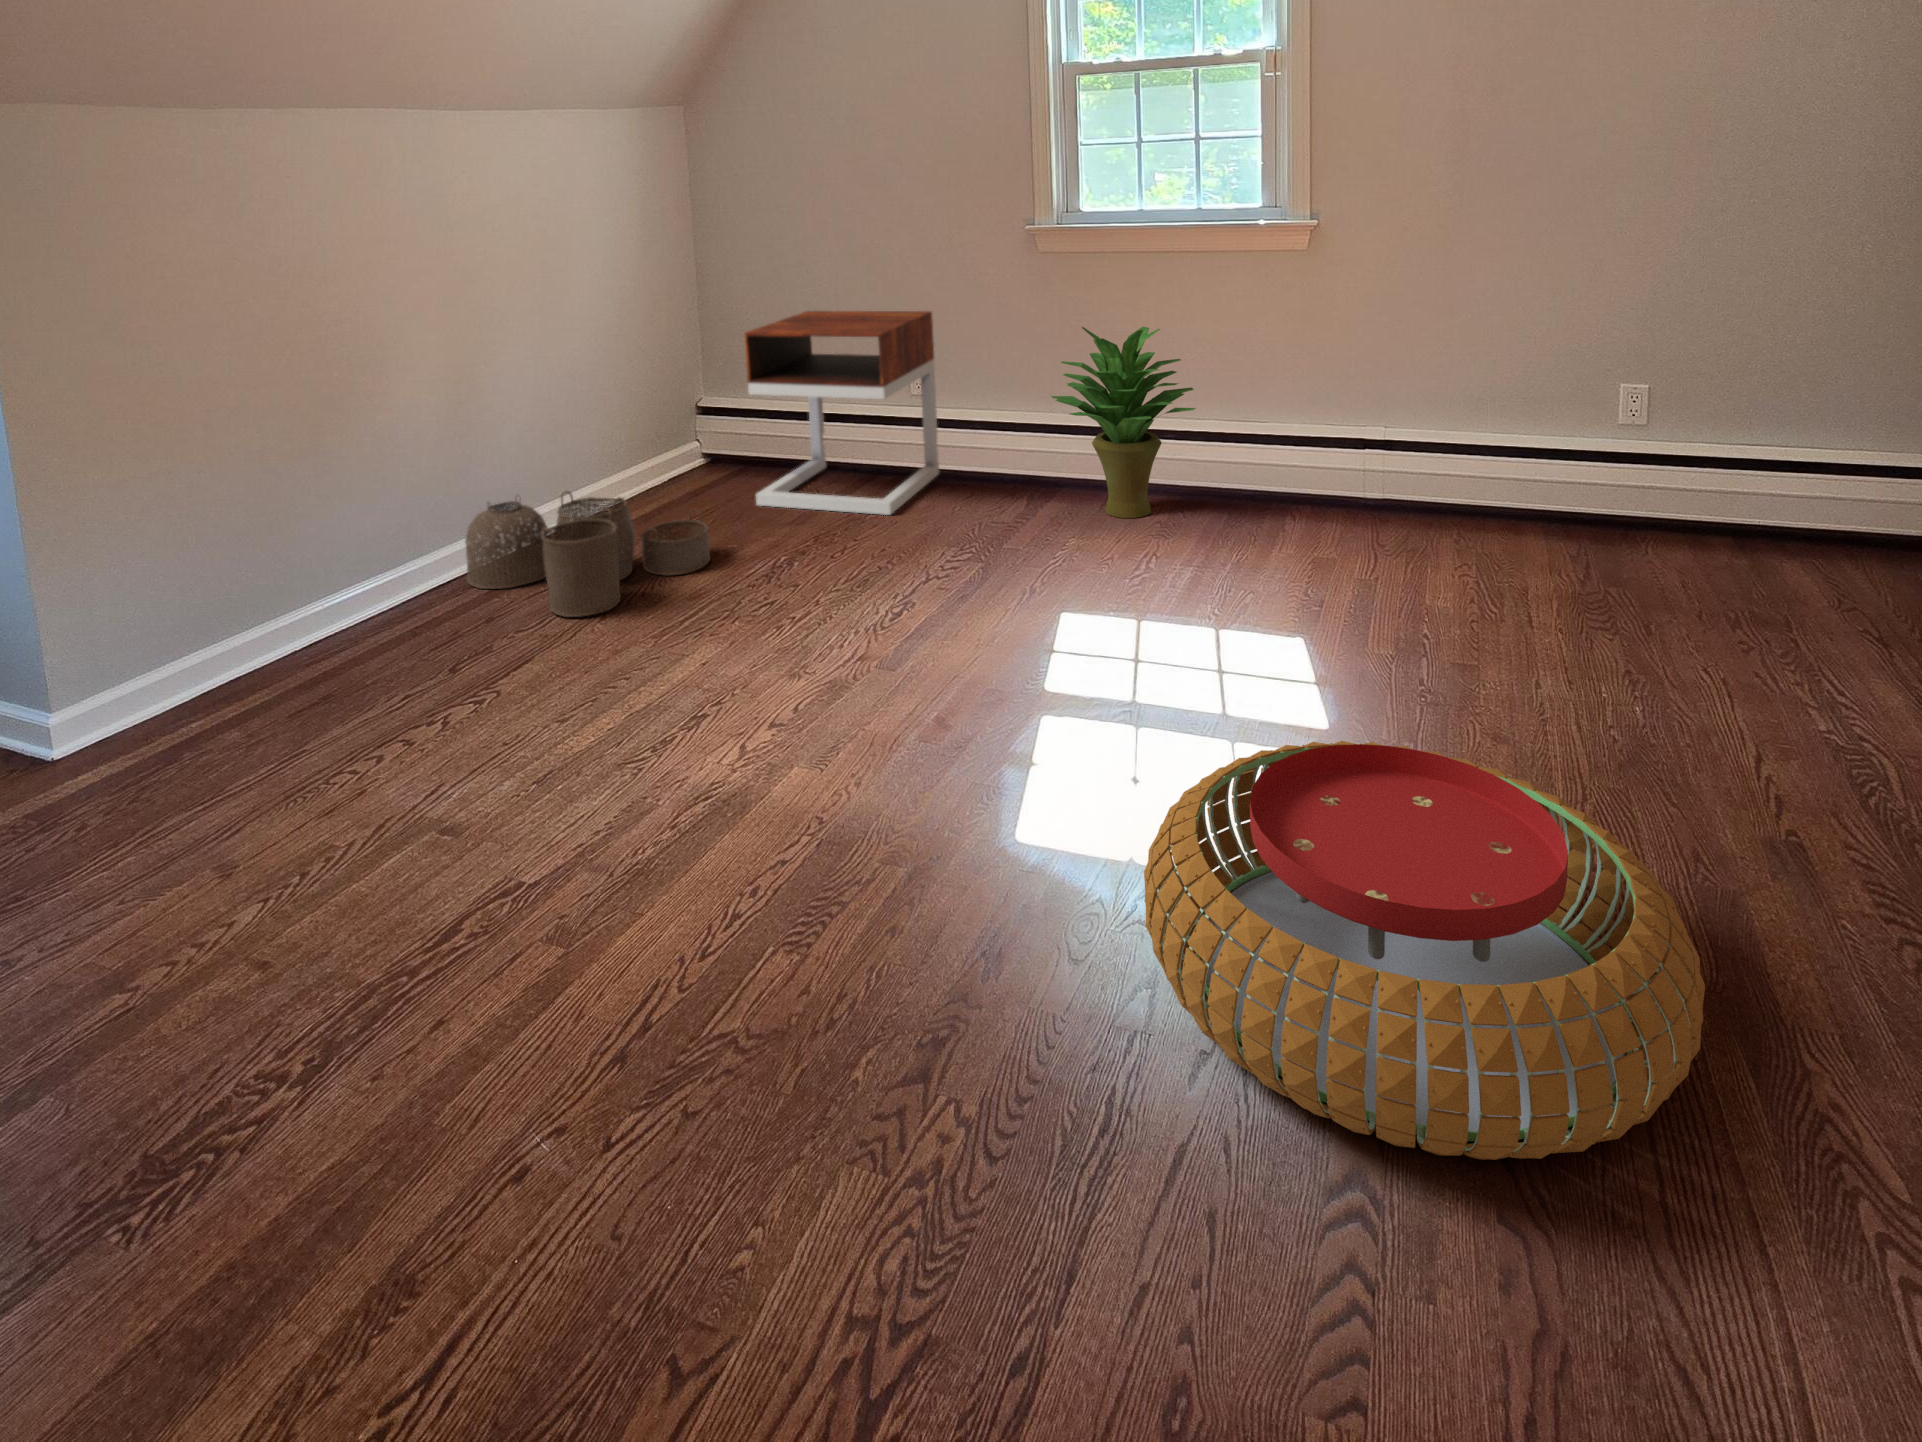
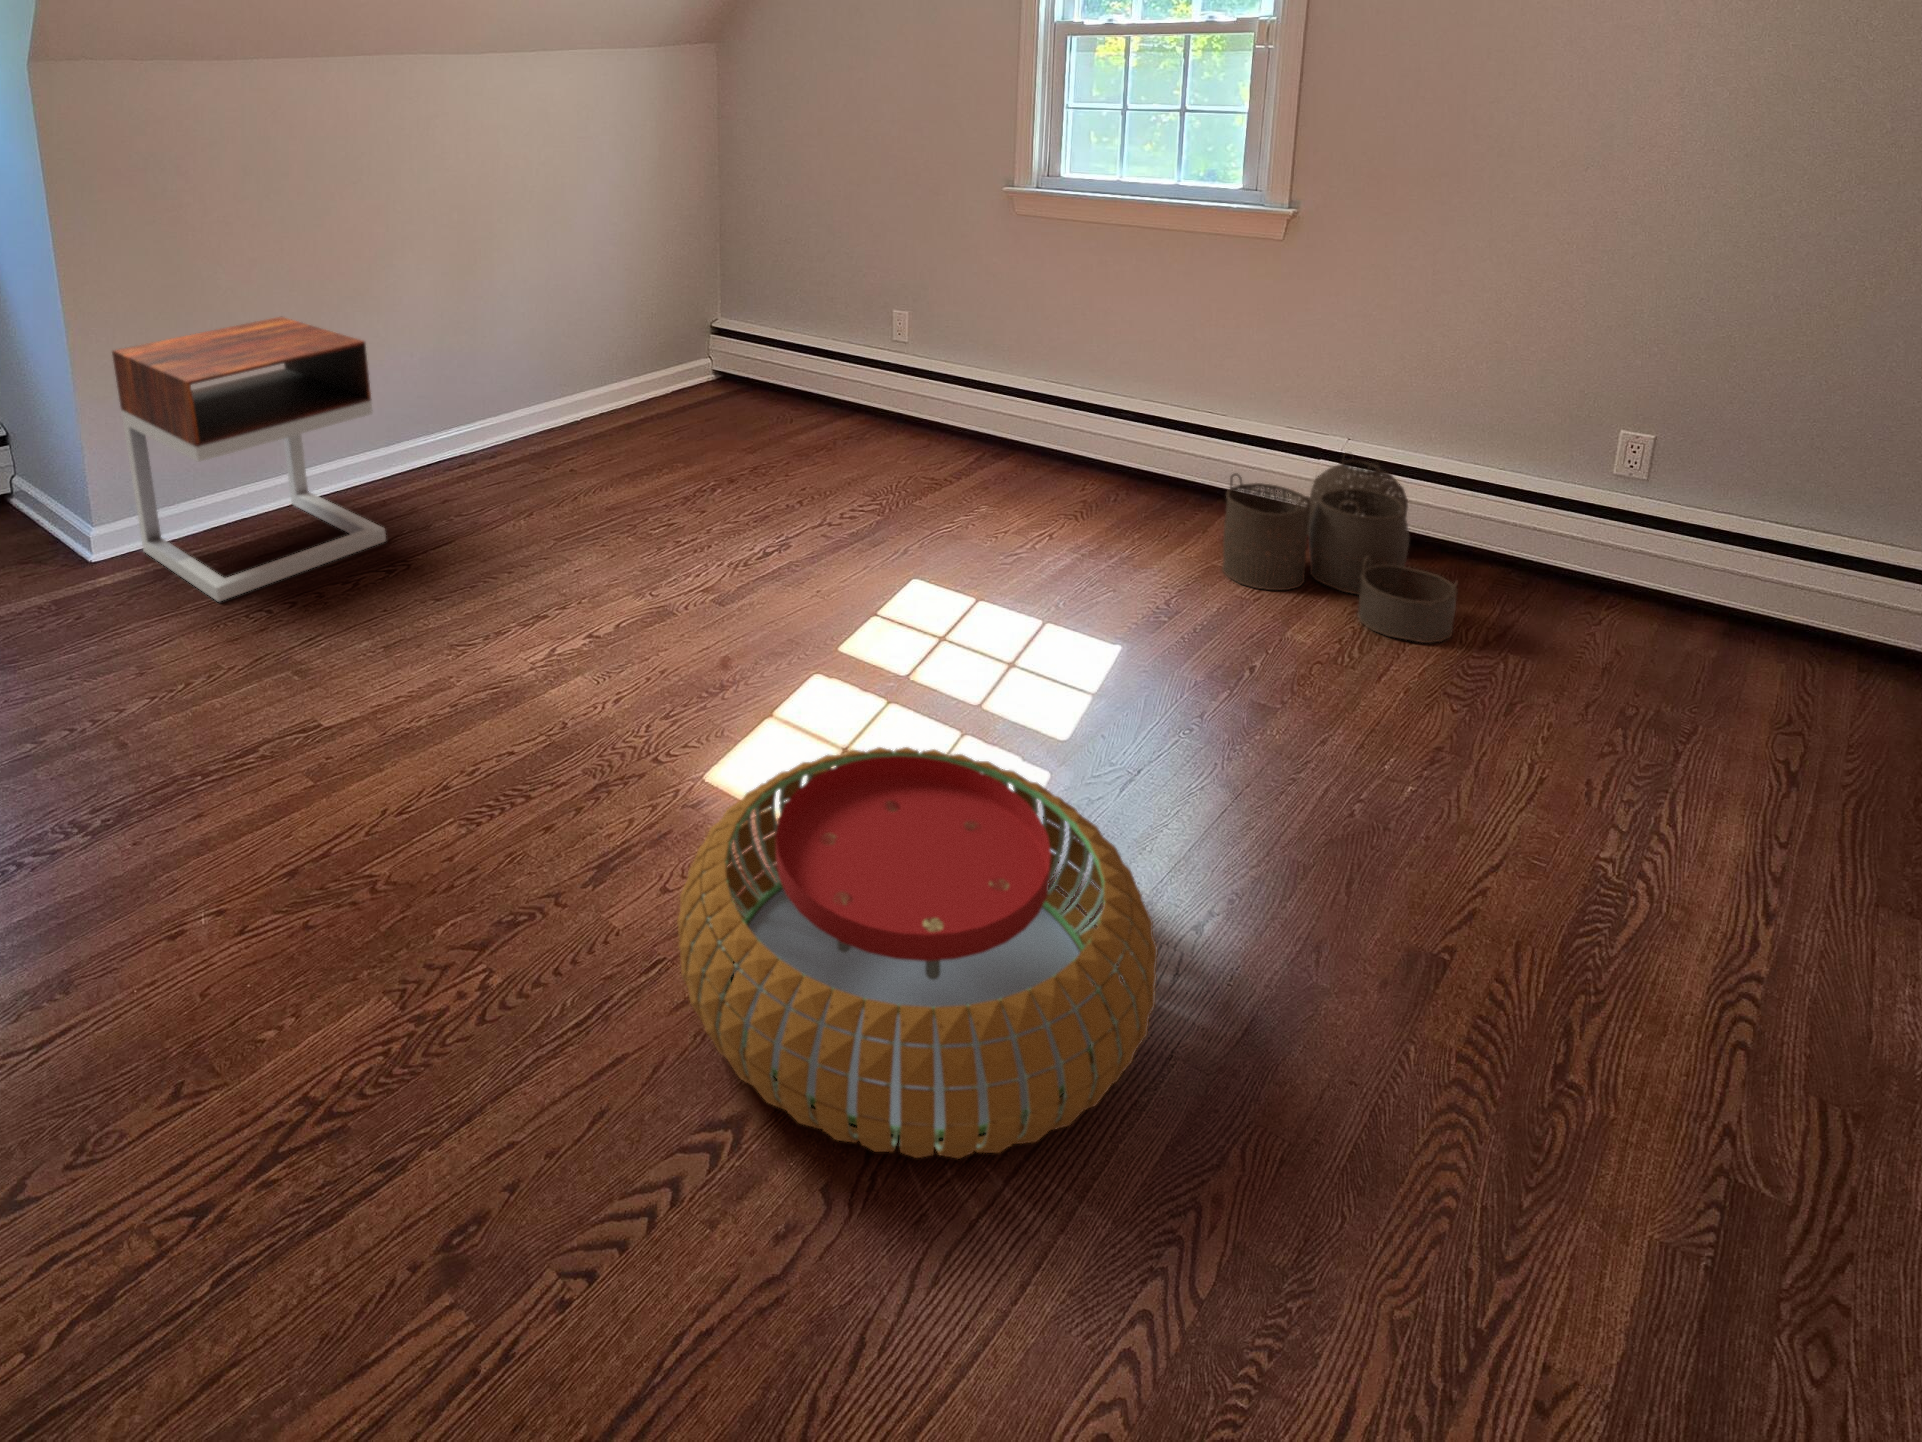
nightstand: present [744,311,939,515] -> present [112,317,386,602]
potted plant: present [1051,327,1196,518] -> none [980,288,1132,487]
woven basket: present [465,491,711,617] -> present [1222,453,1458,643]

